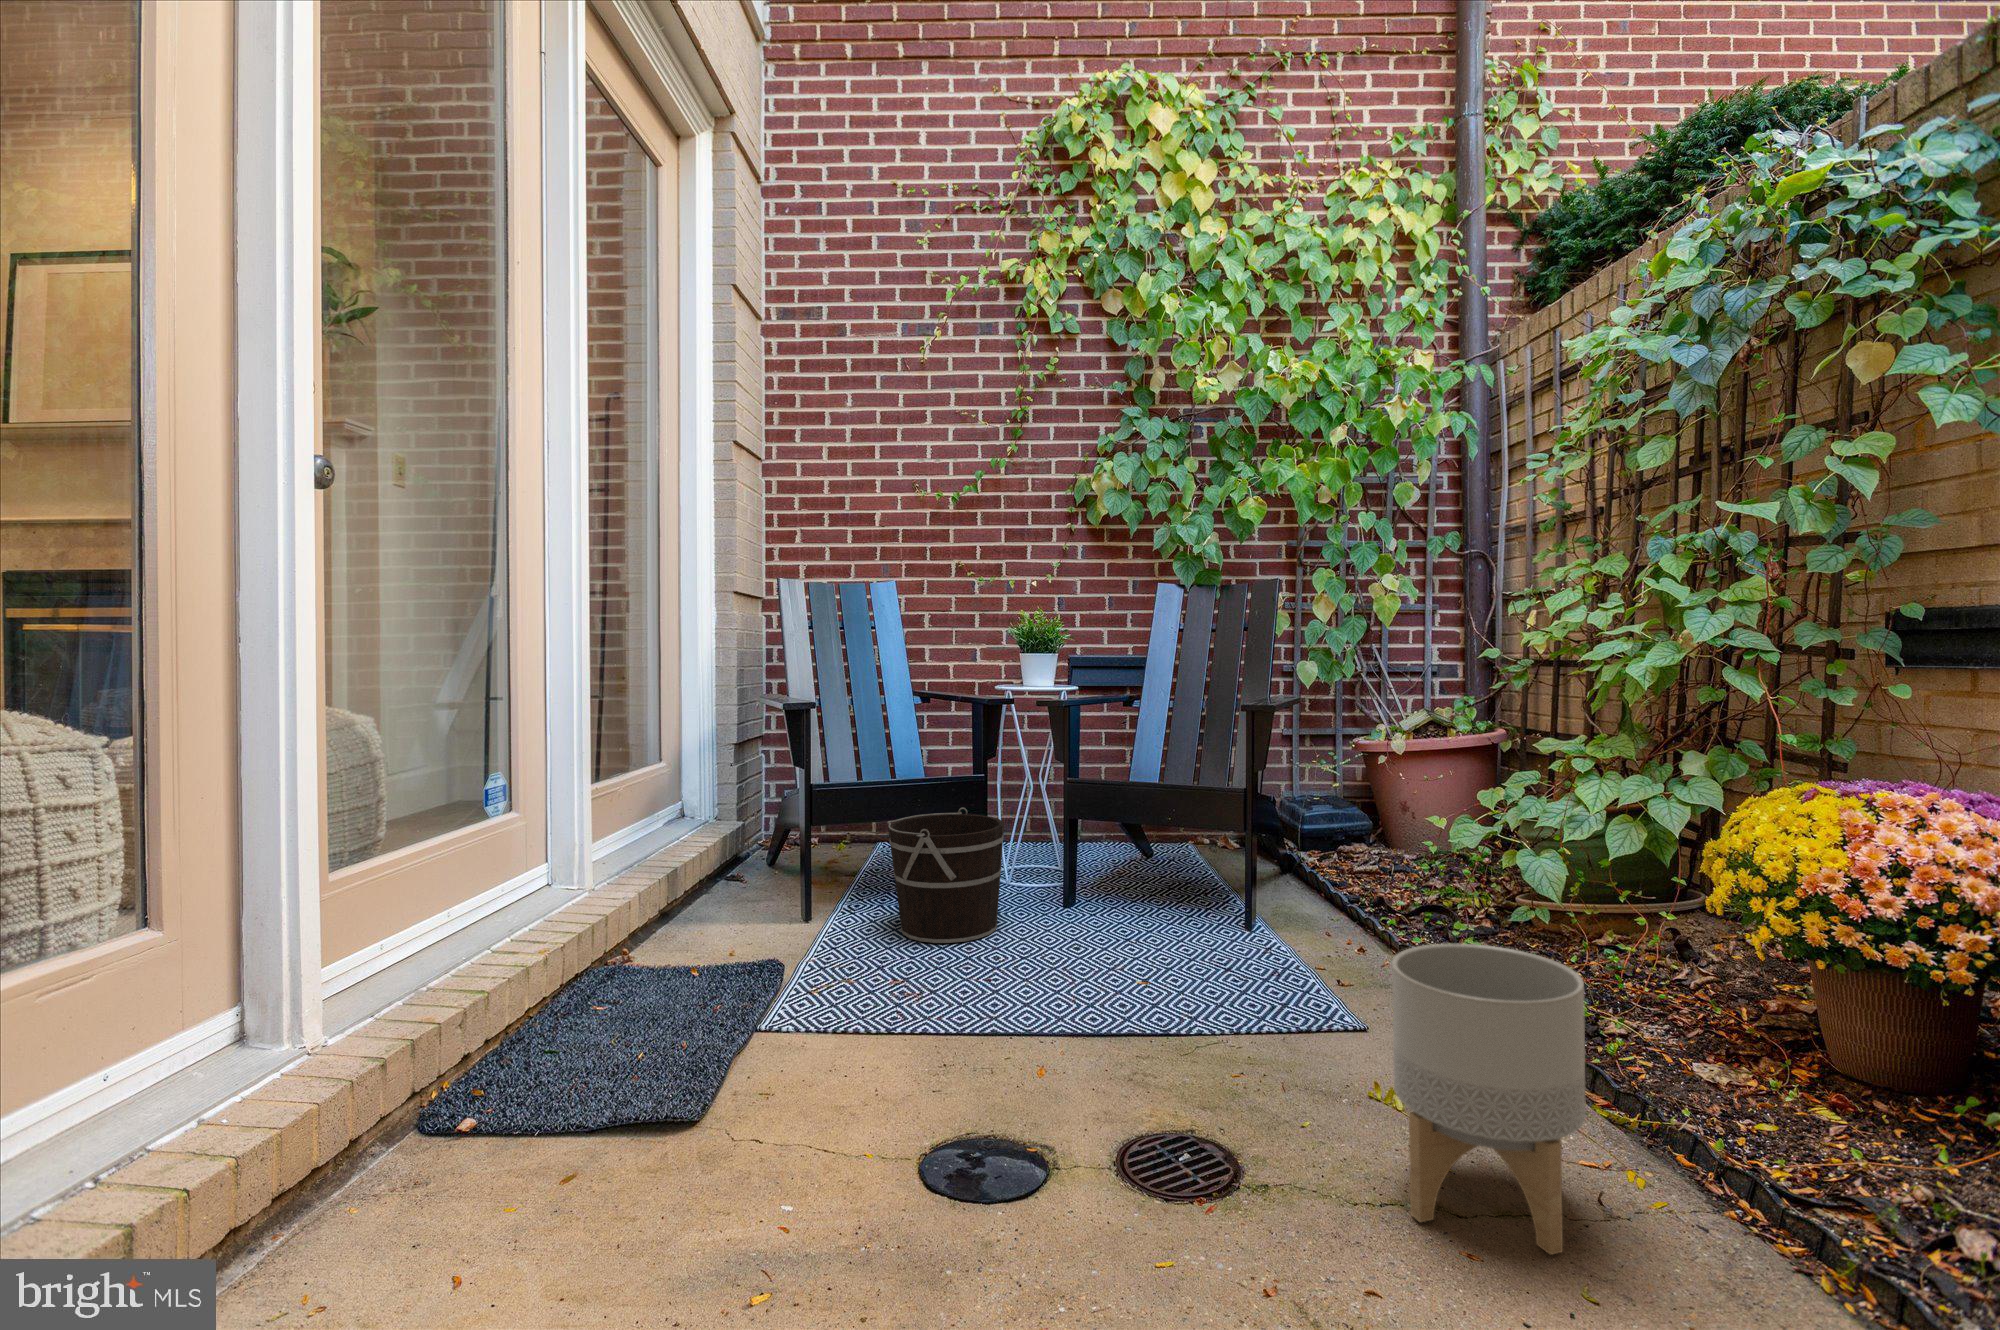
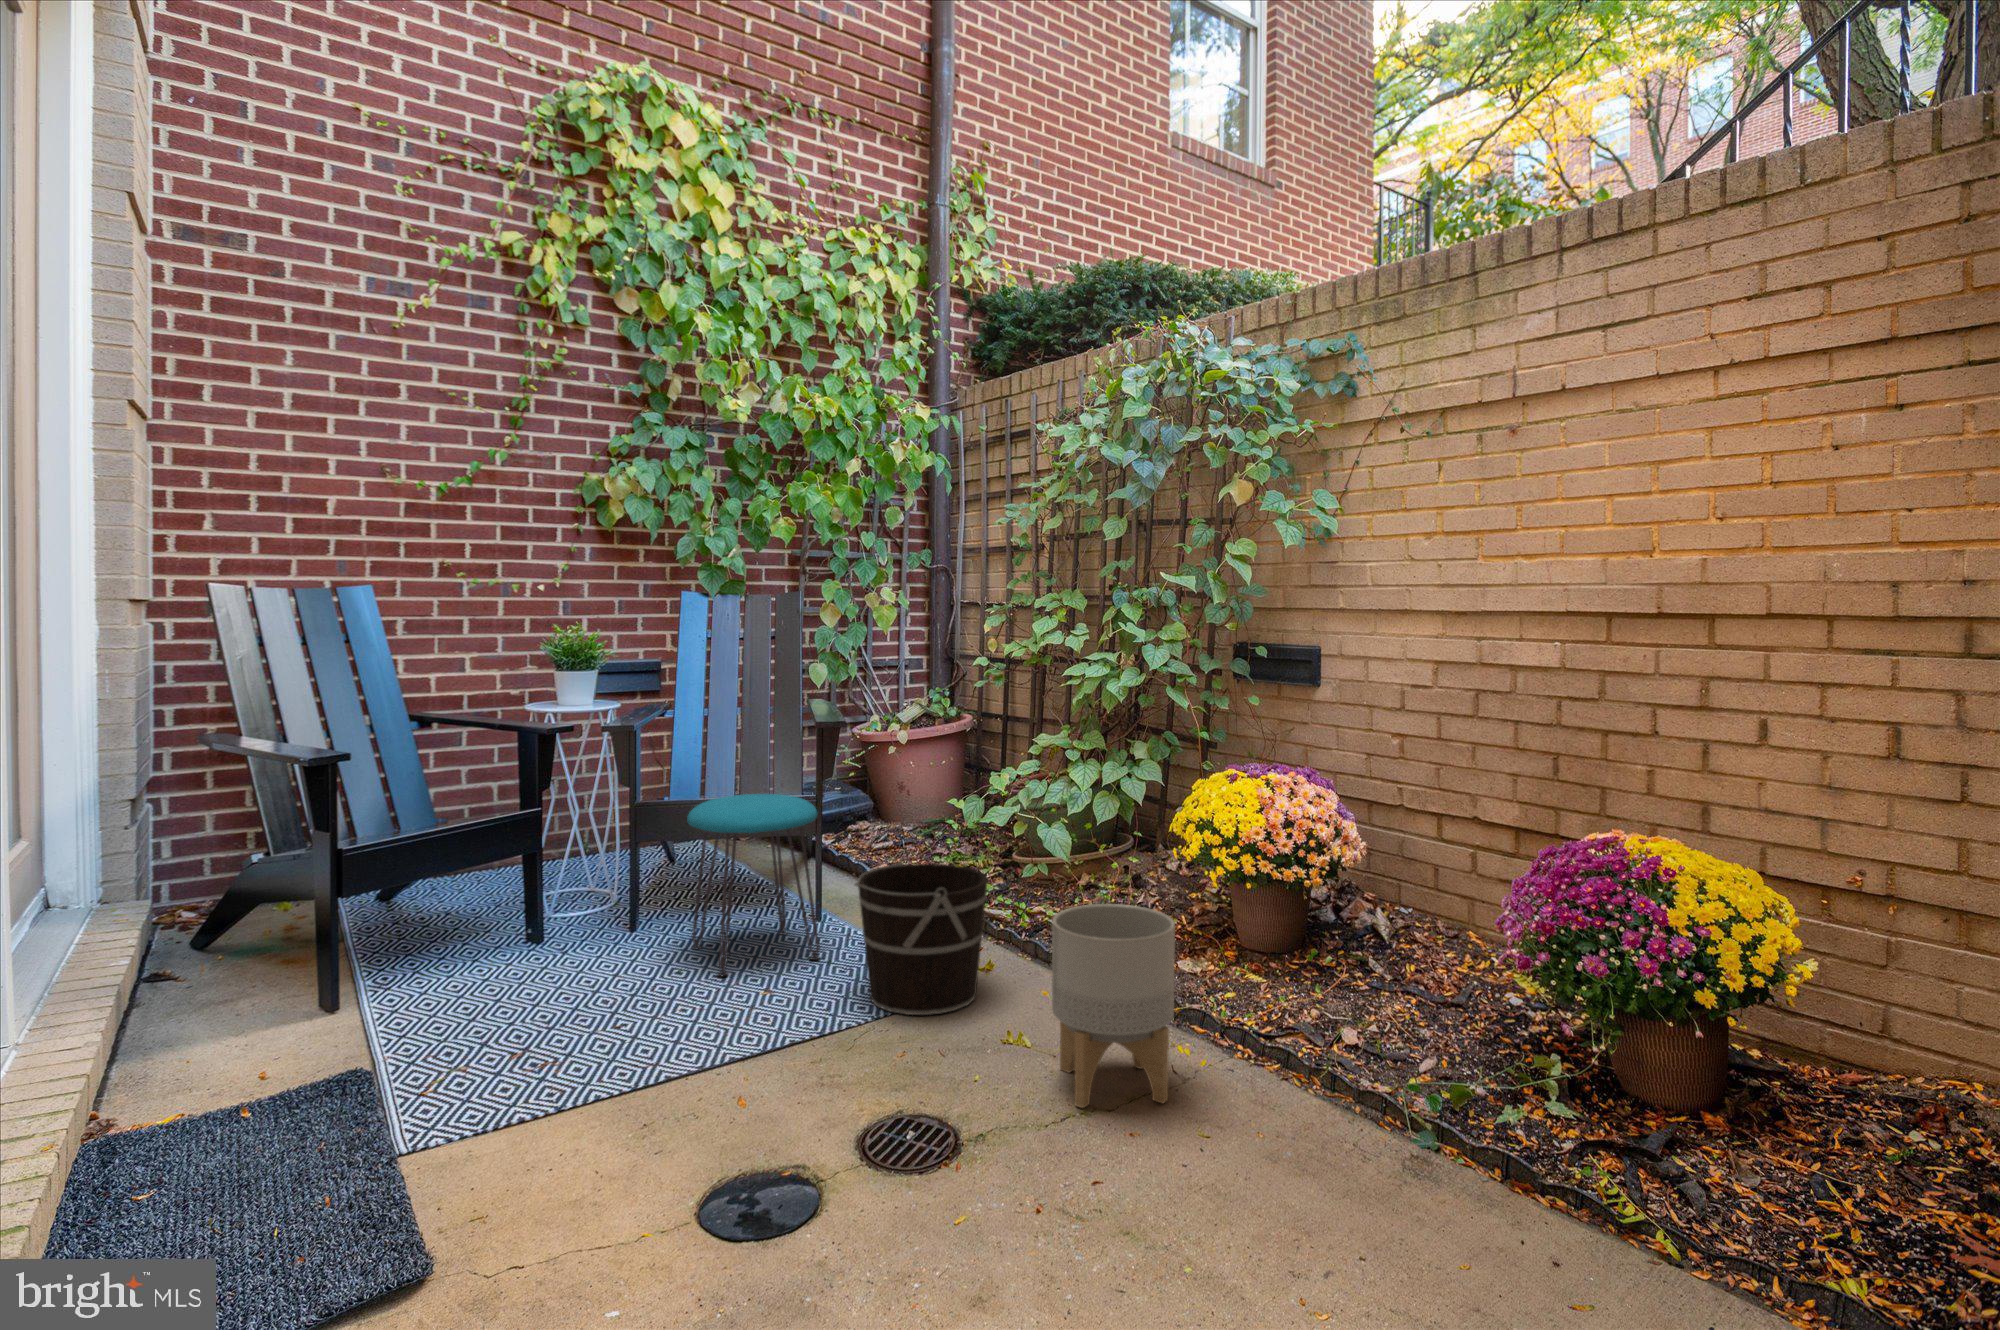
stool: none [1090,777,1226,962] -> present [687,794,820,977]
bucket: present [887,808,1004,943] -> present [855,858,988,1015]

